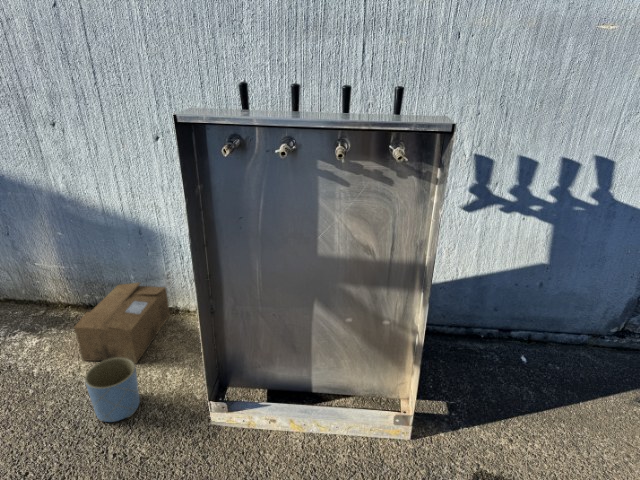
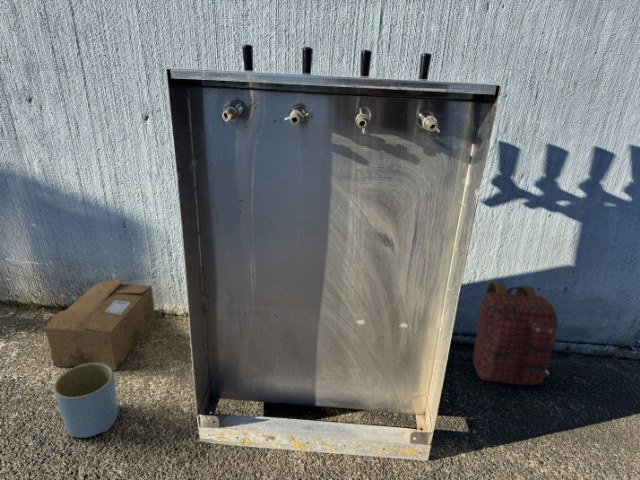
backpack: none [456,280,529,373] -> present [473,282,558,385]

